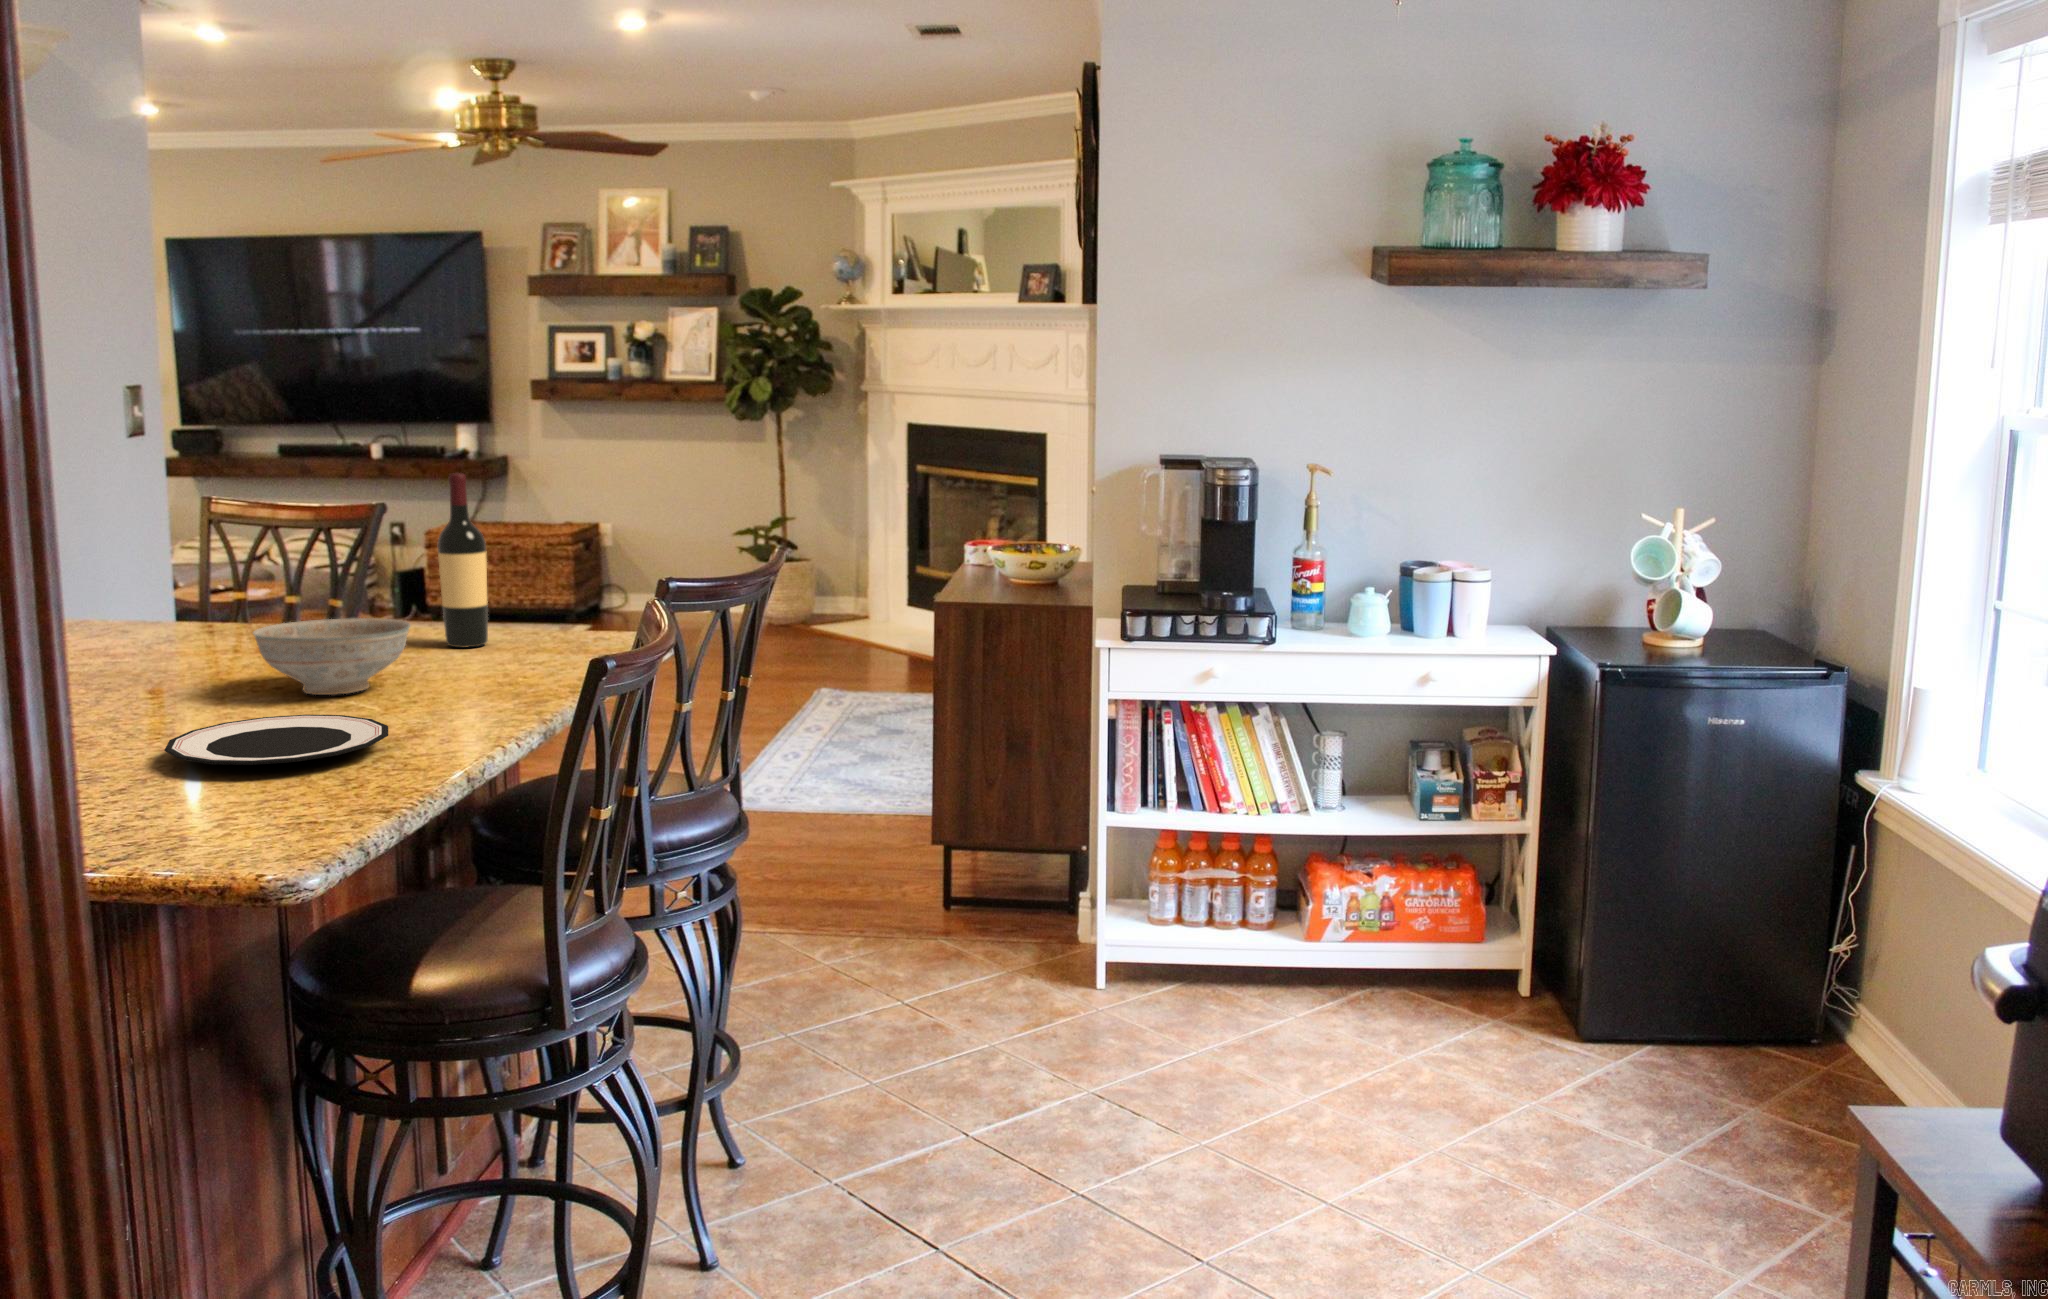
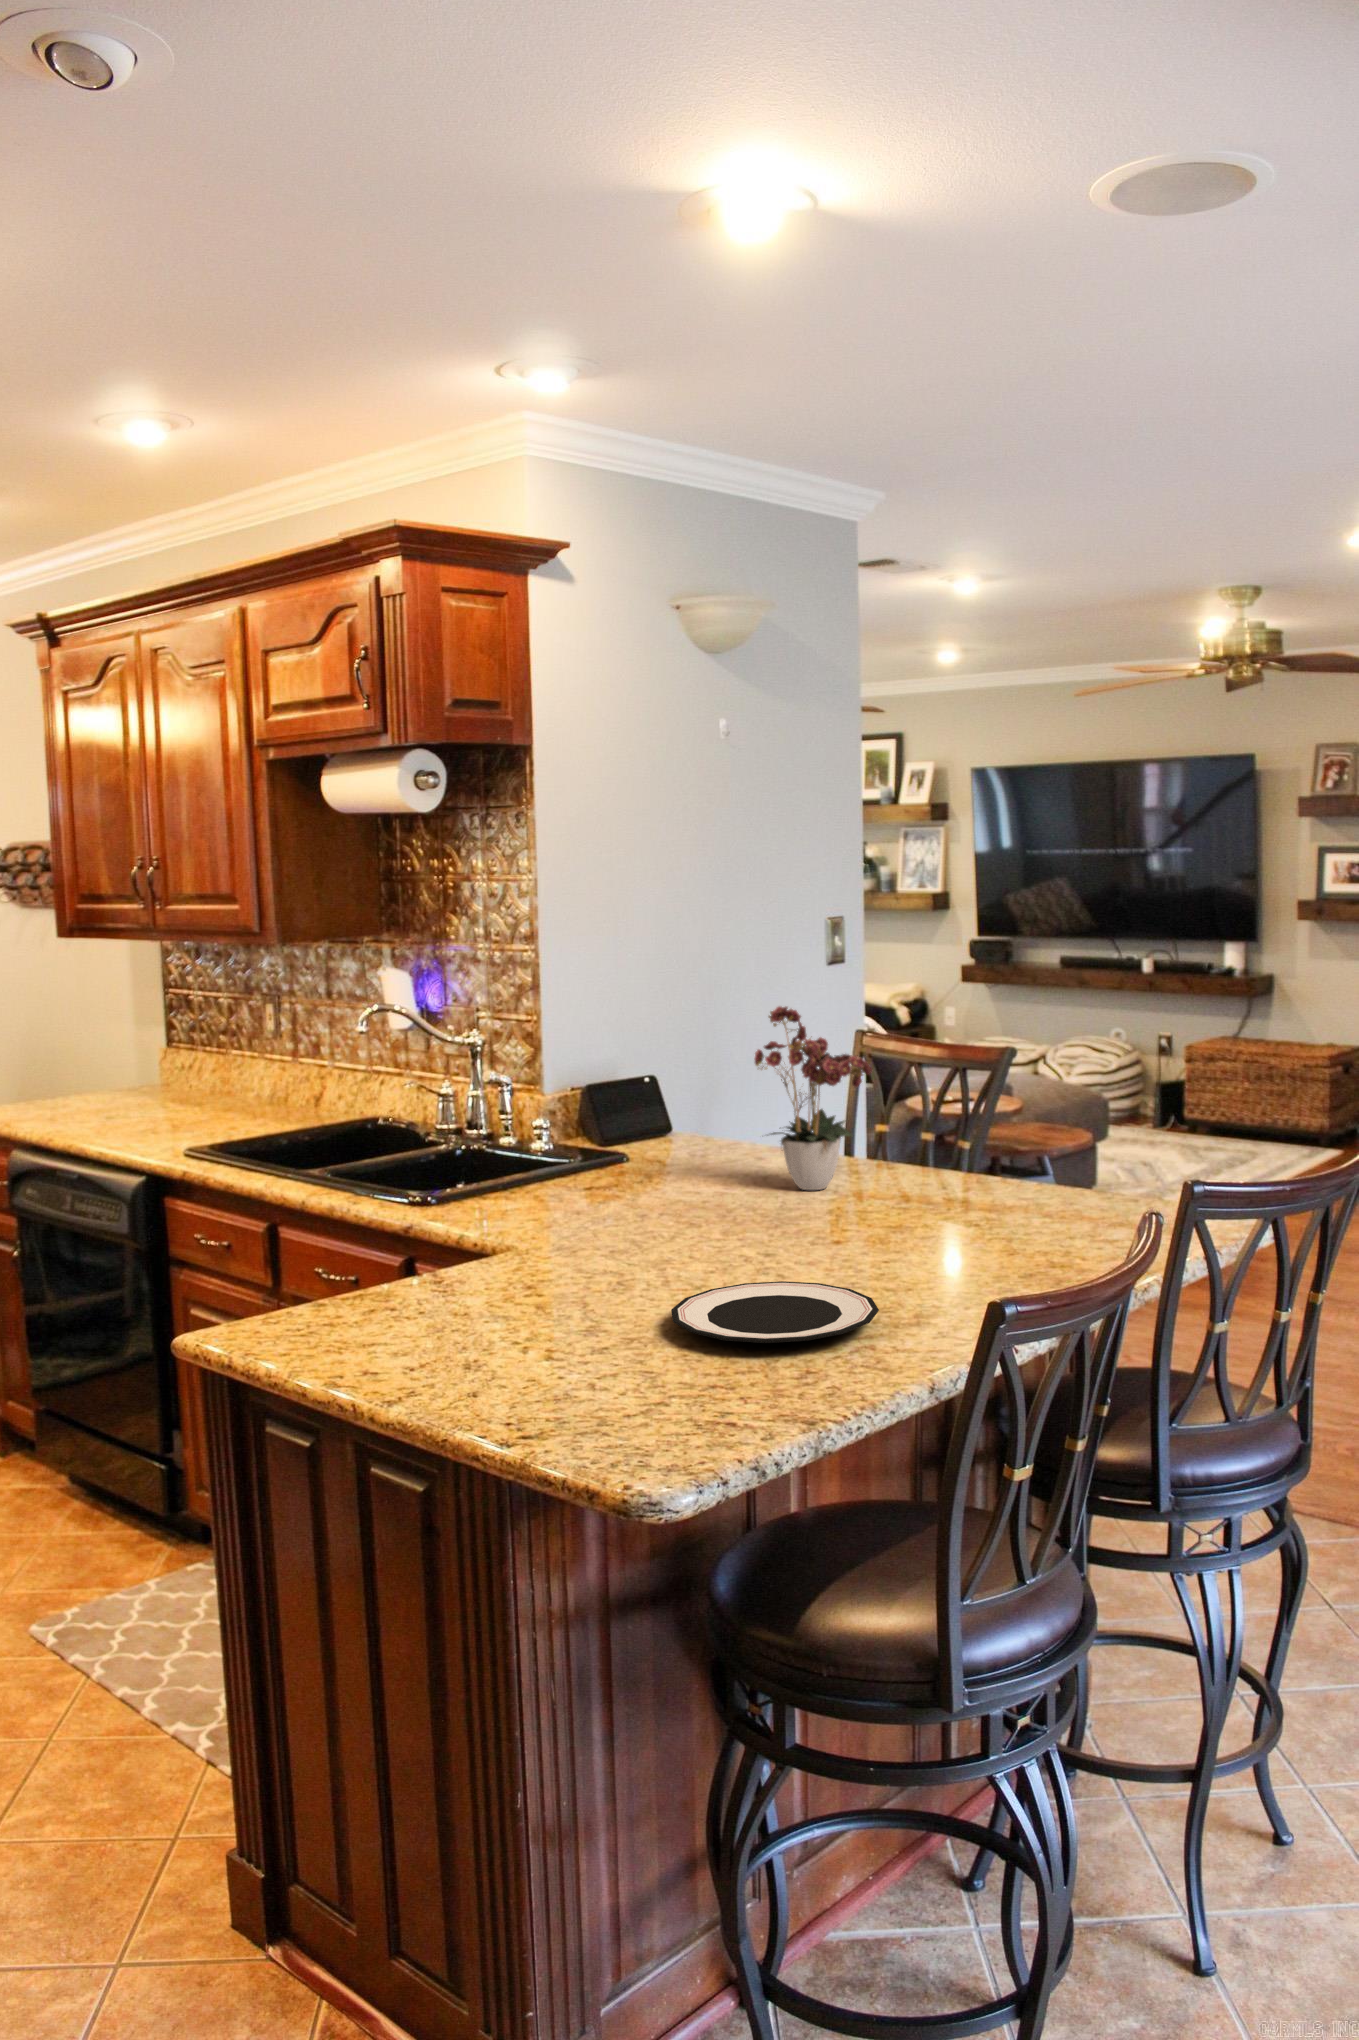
flower arrangement: none [116,444,275,651] -> present [754,1006,872,1190]
wine bottle: present [438,473,488,648] -> none [1023,1029,1072,1210]
decorative bowl: present [253,618,410,695] -> none [810,1176,958,1257]

